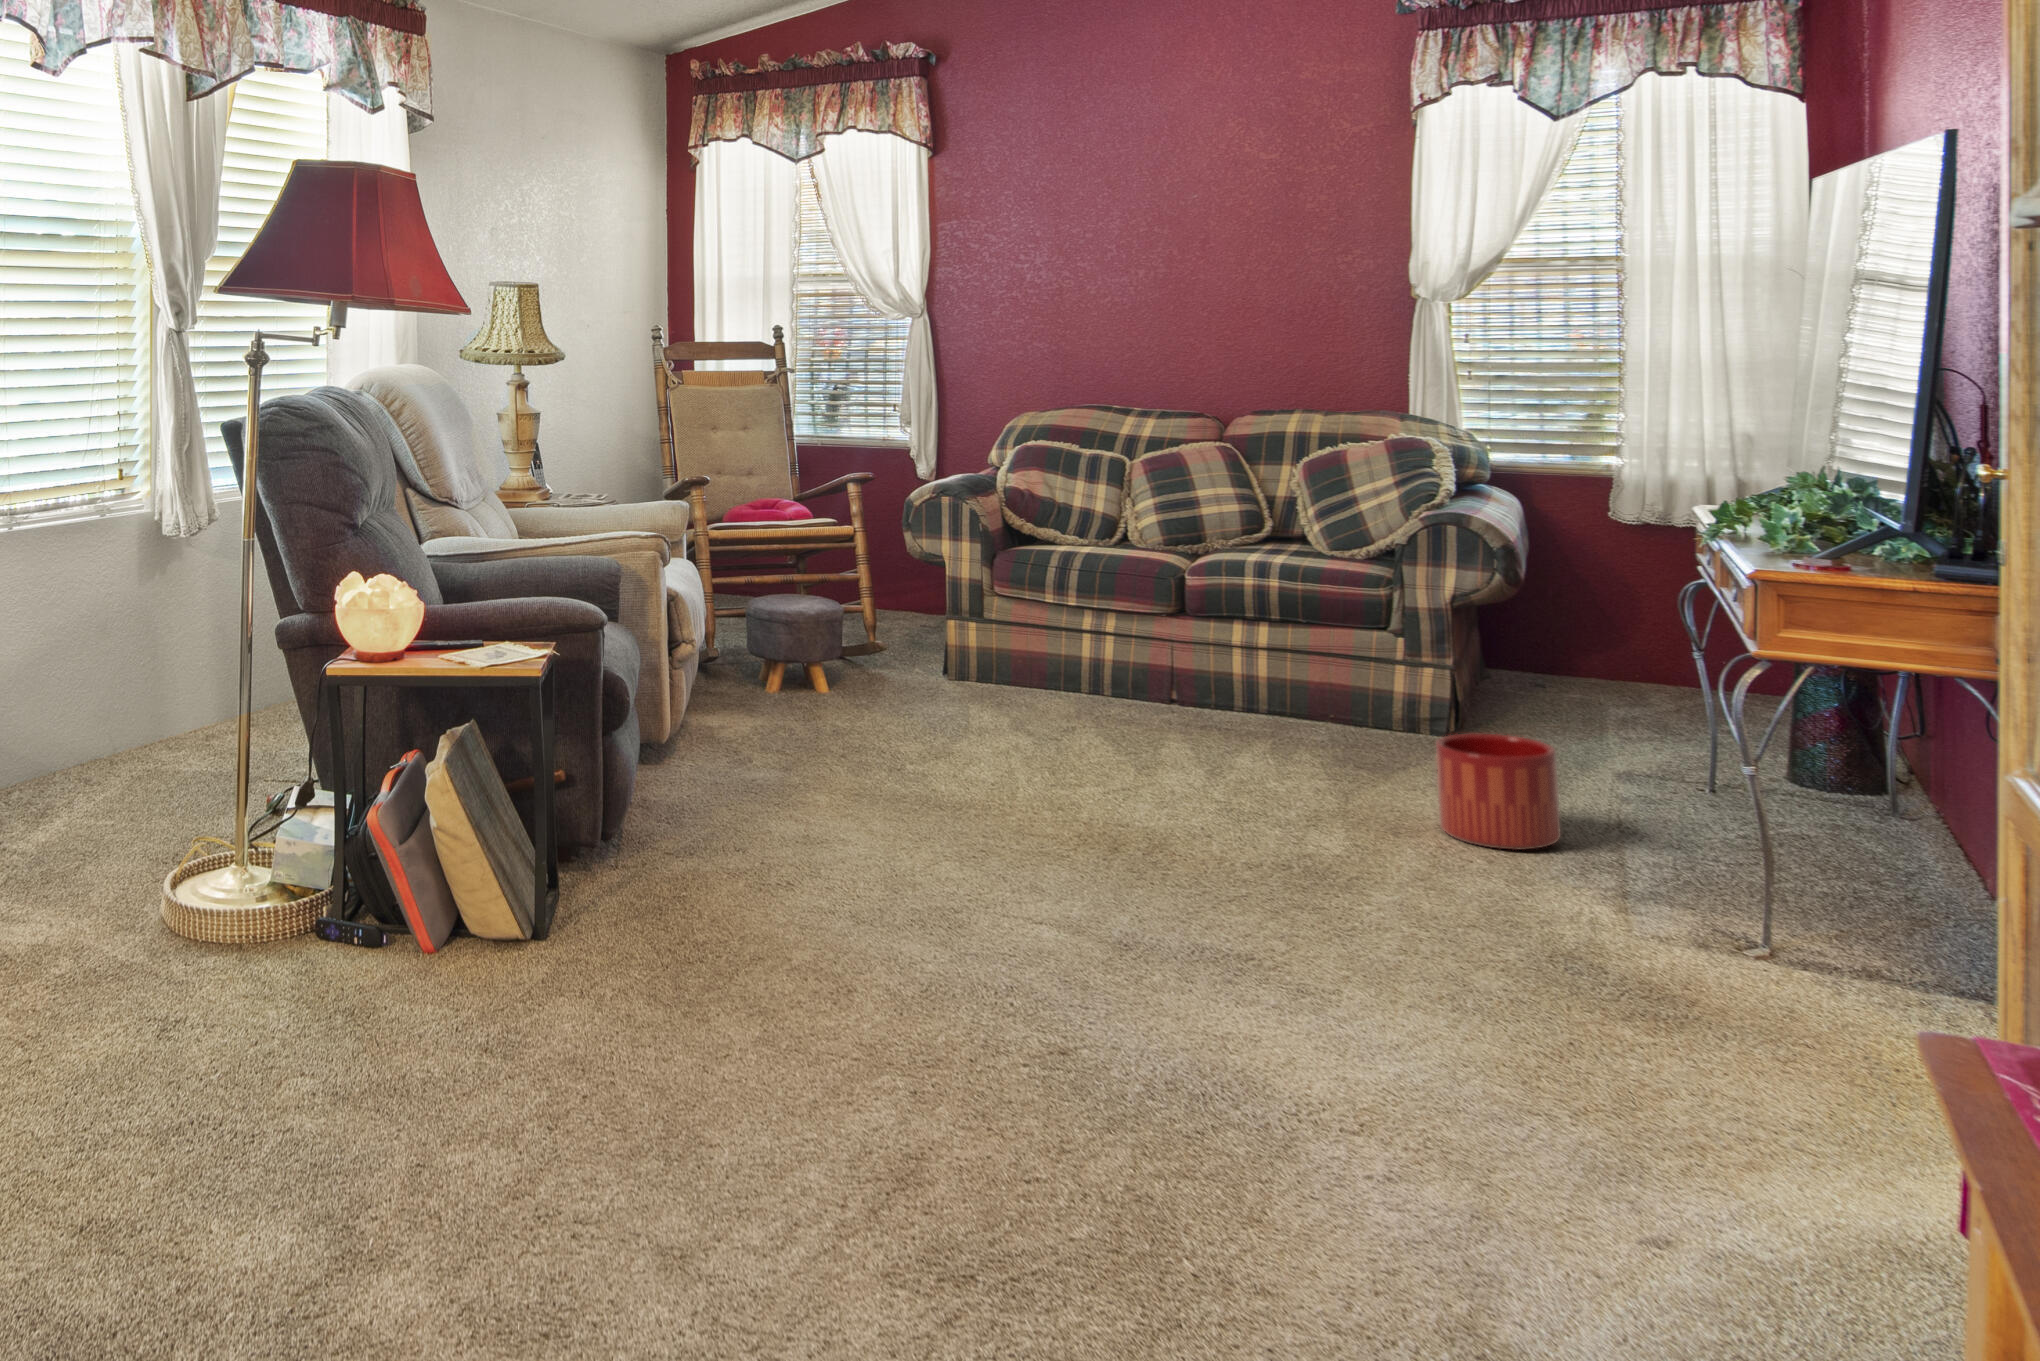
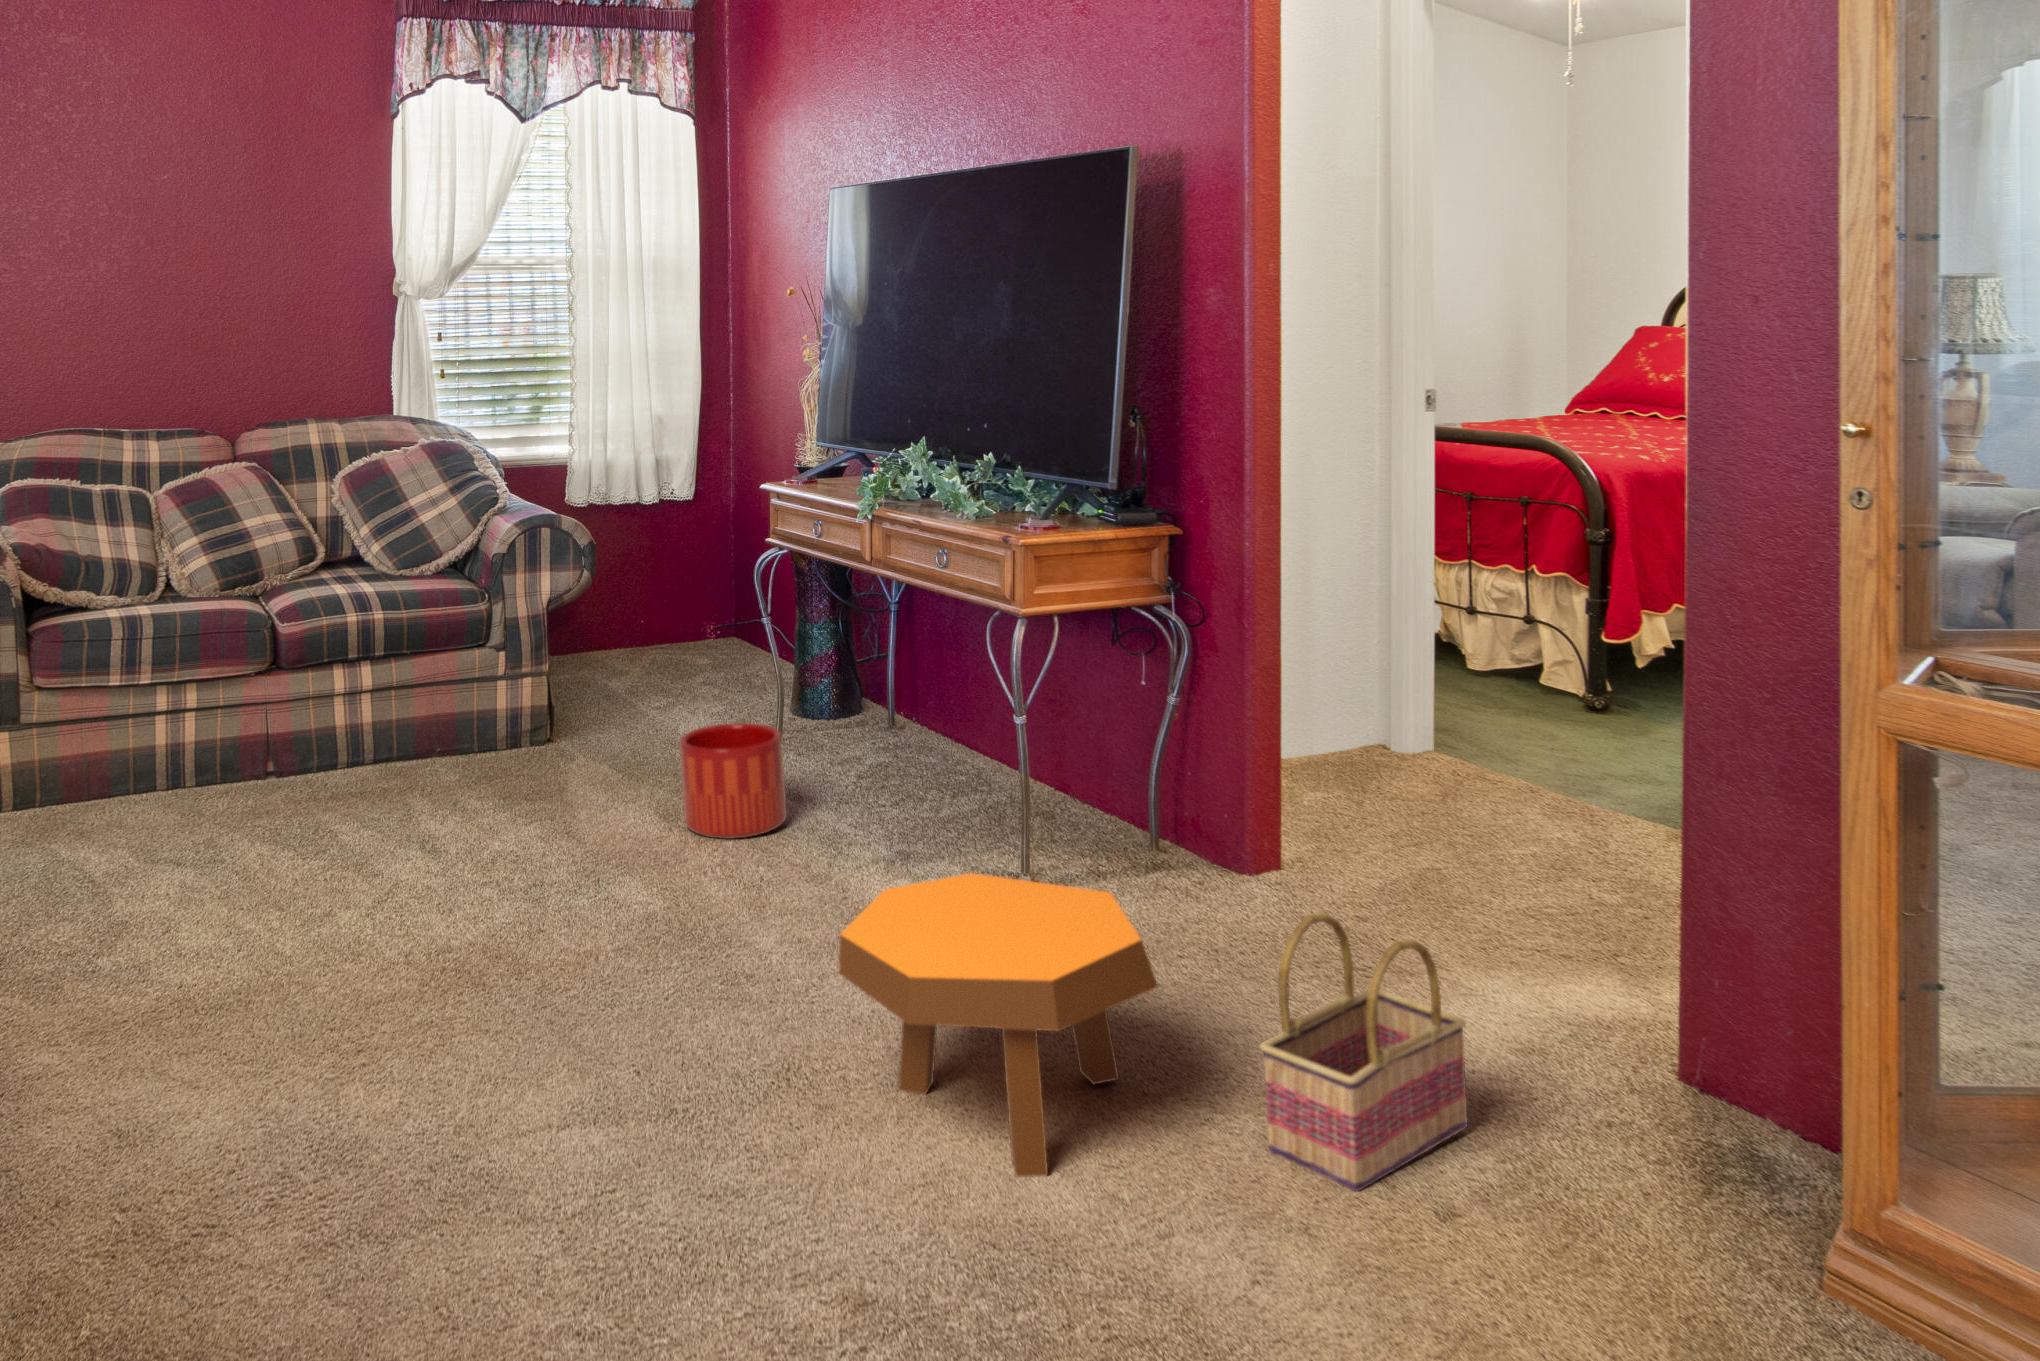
footstool: none [1137,851,1469,1114] -> present [839,873,1158,1177]
basket: none [1460,978,1743,1289] -> present [1260,913,1467,1191]

